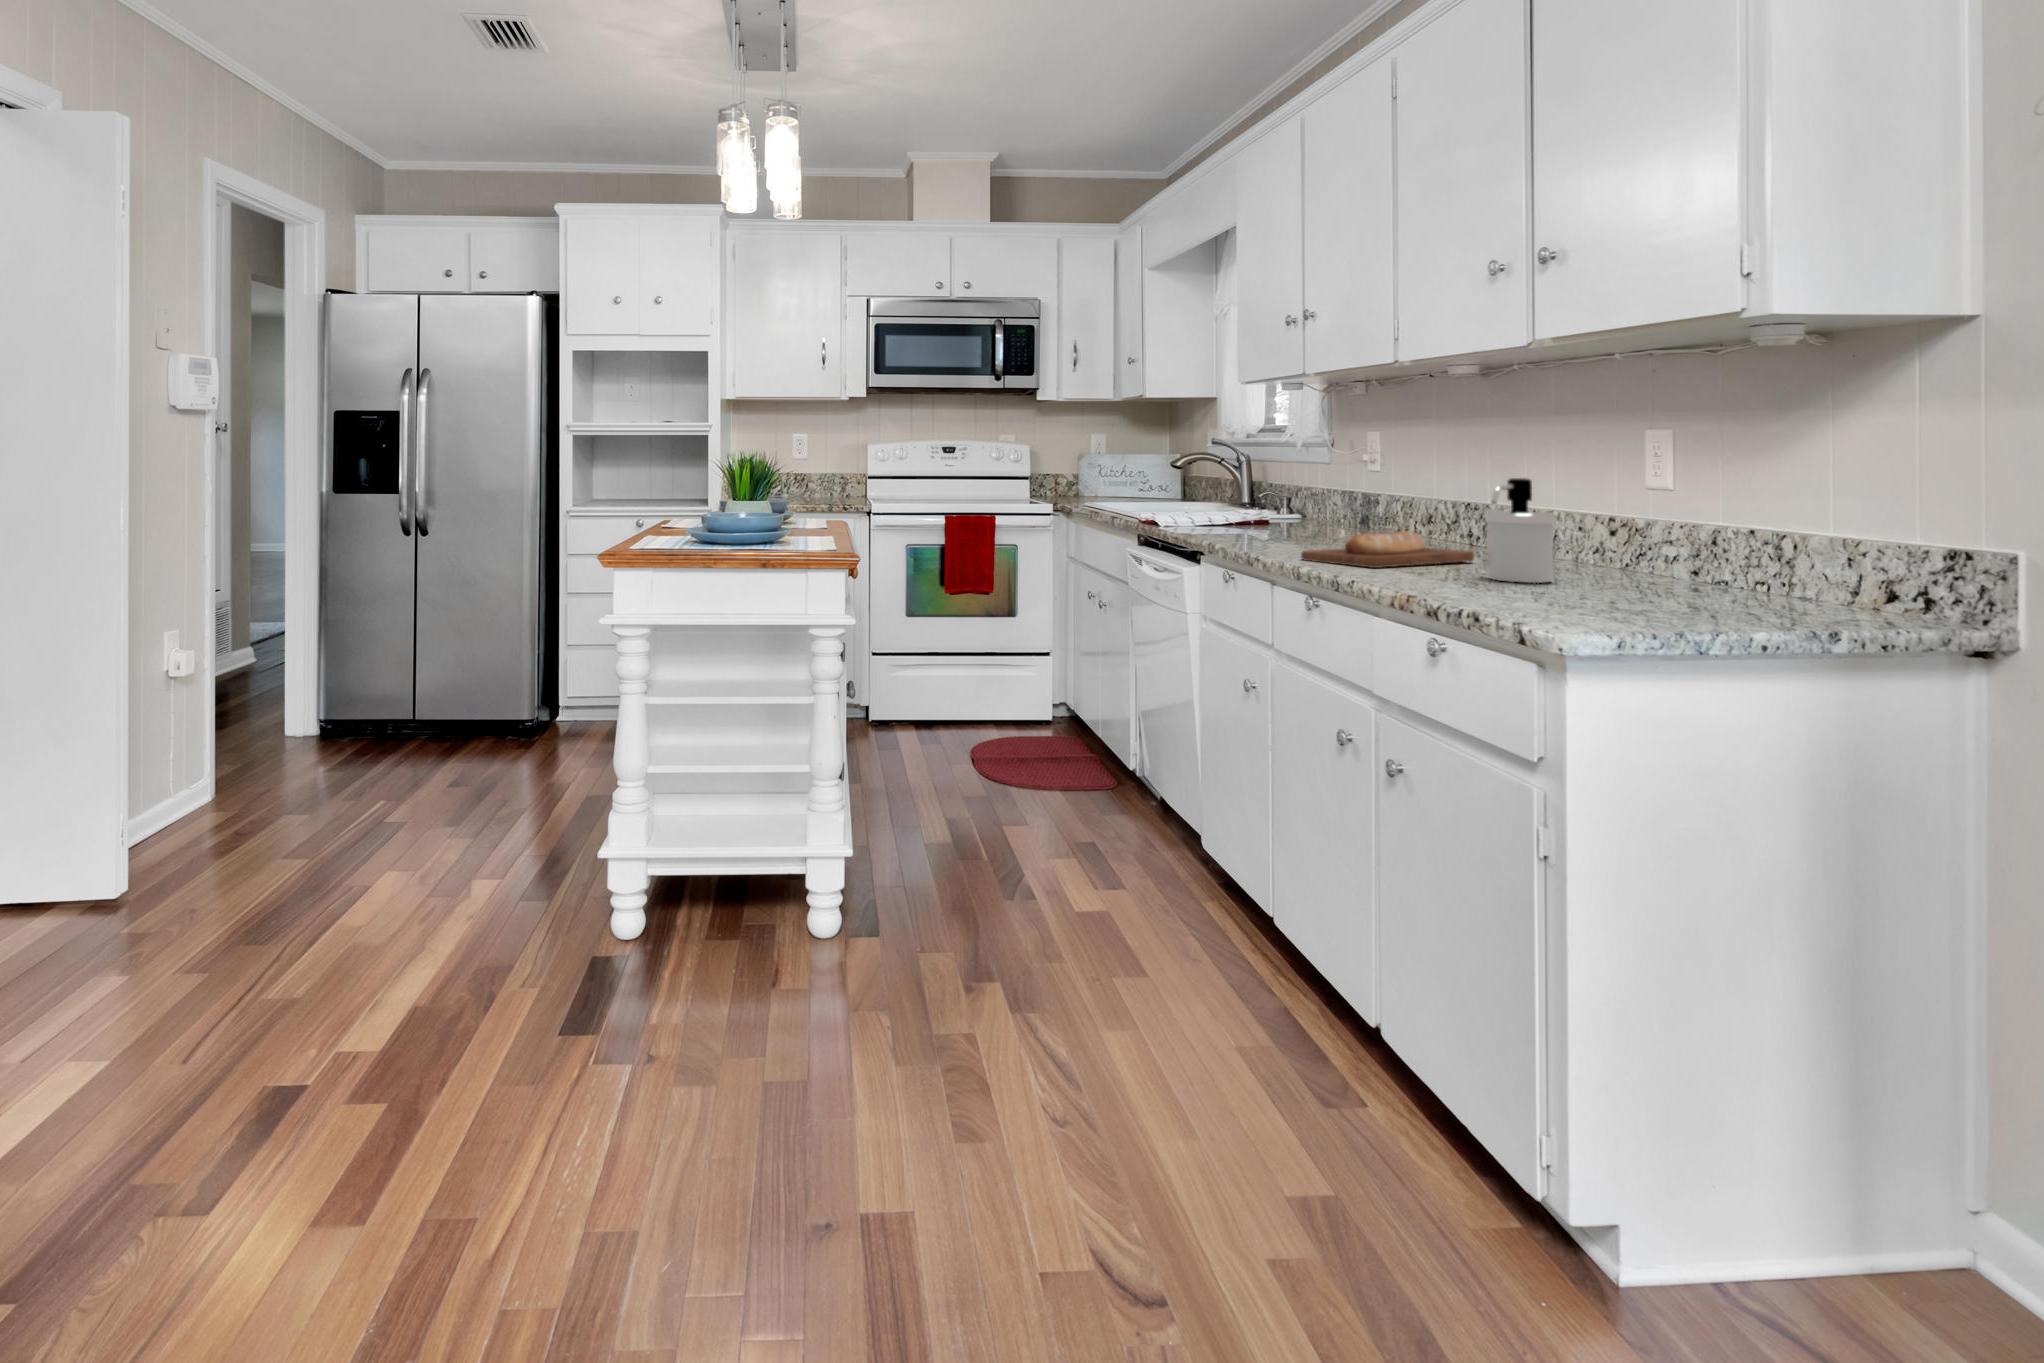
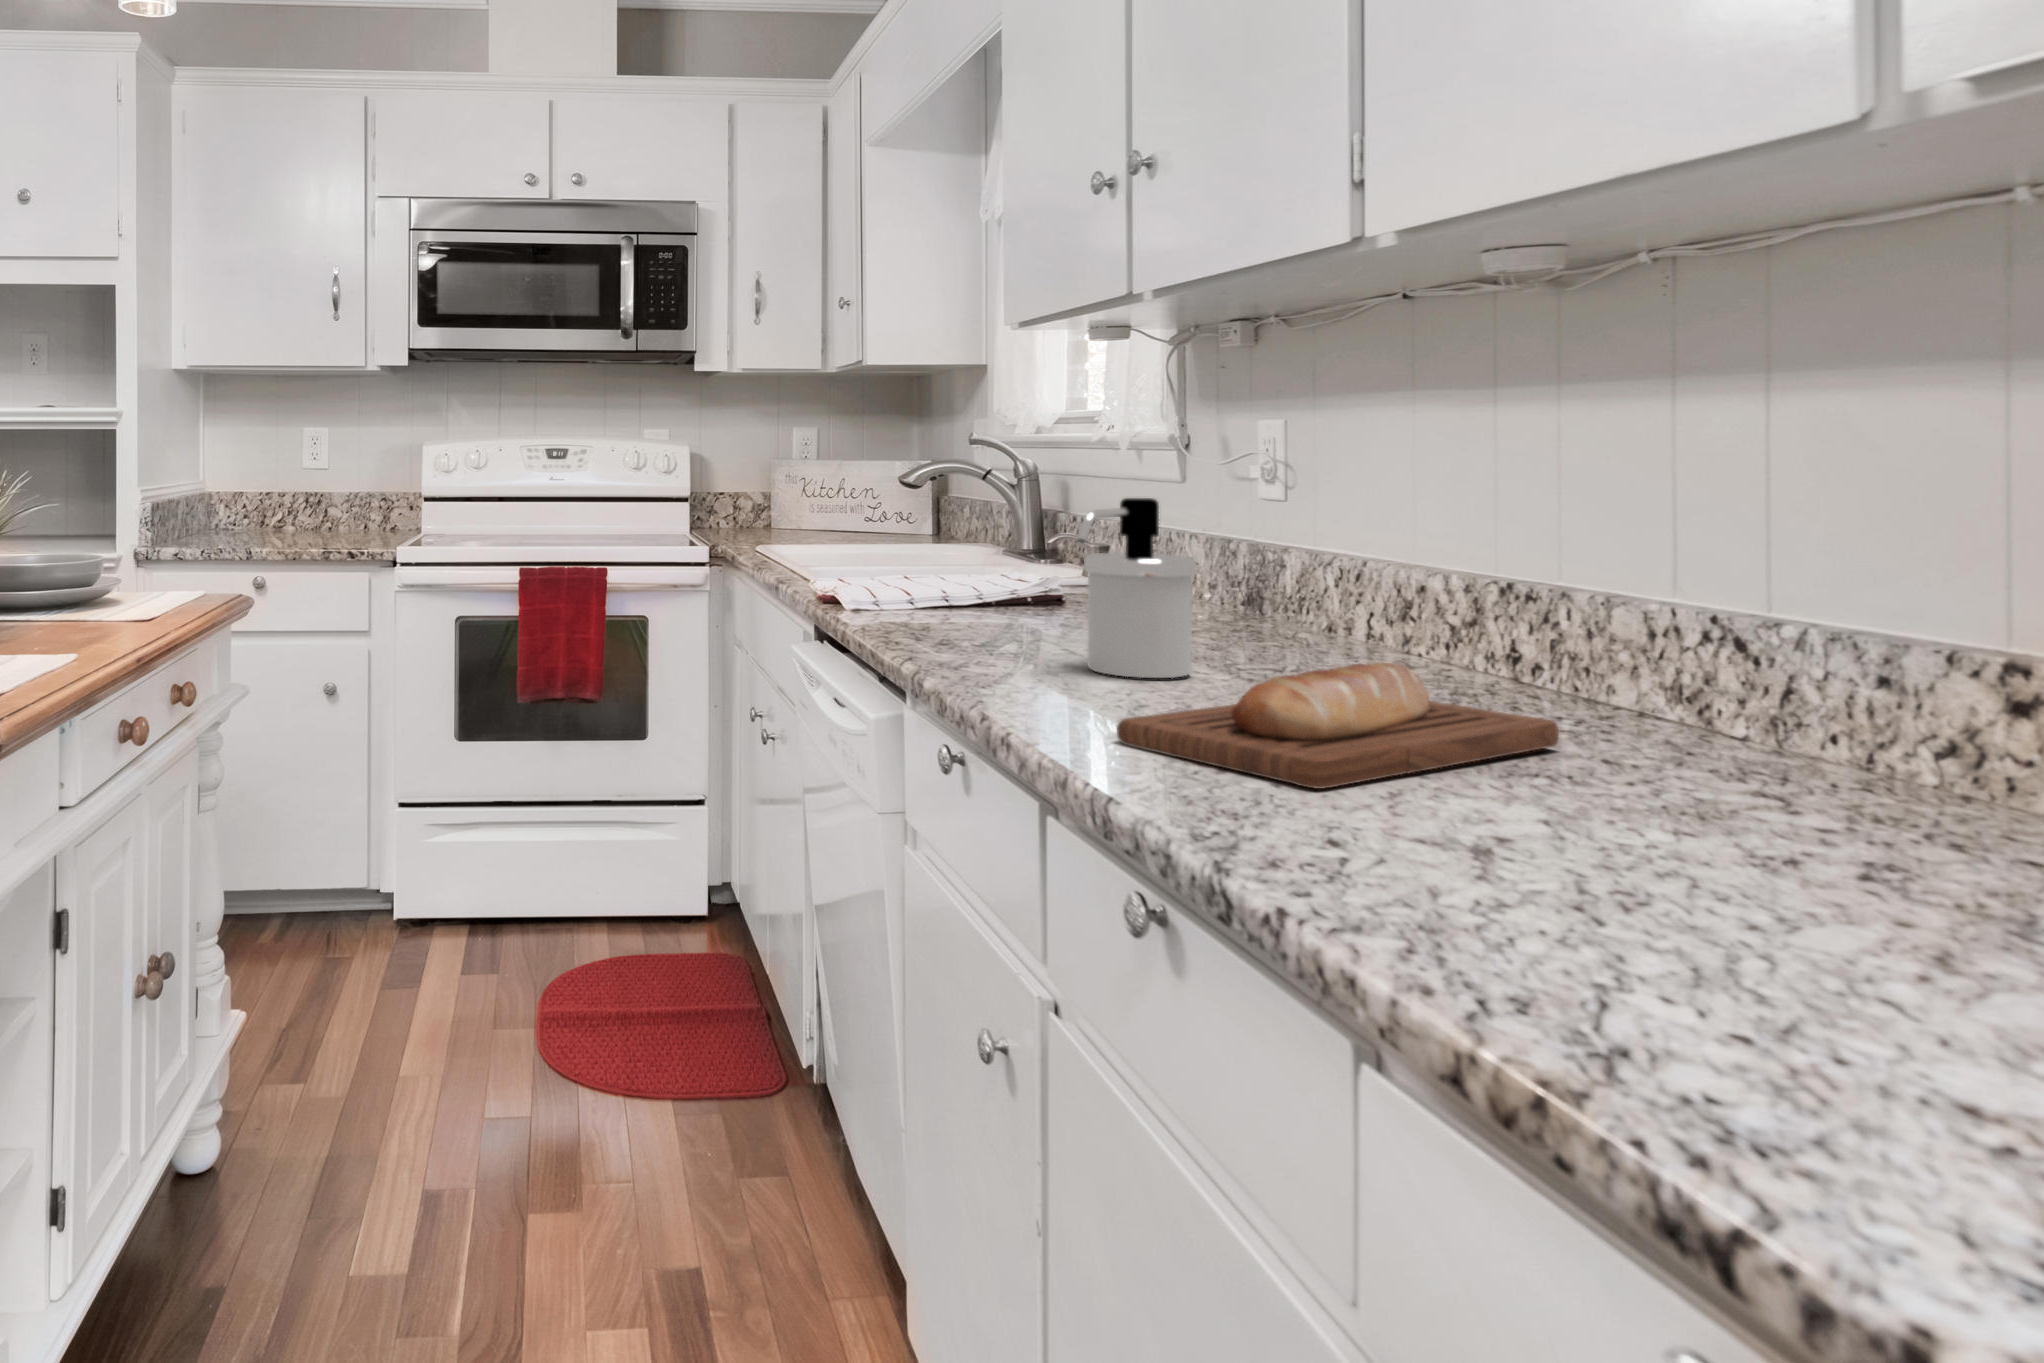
soap dispenser: present [1485,478,1555,583] -> present [1077,498,1196,678]

